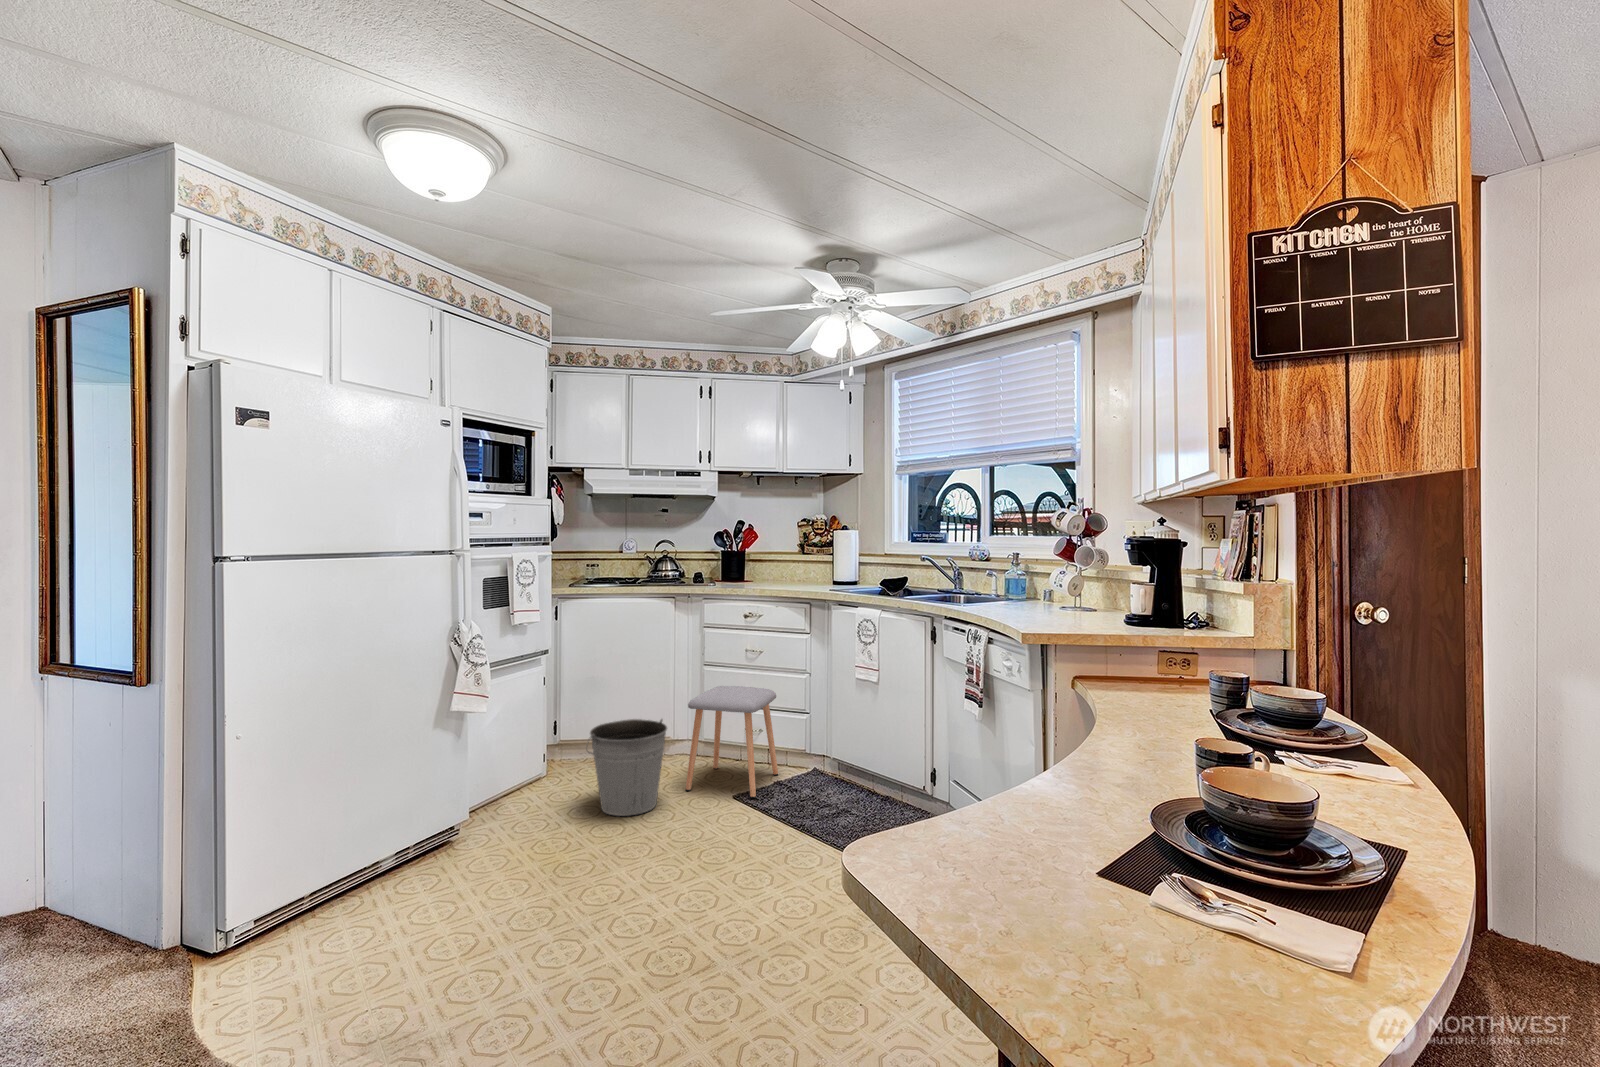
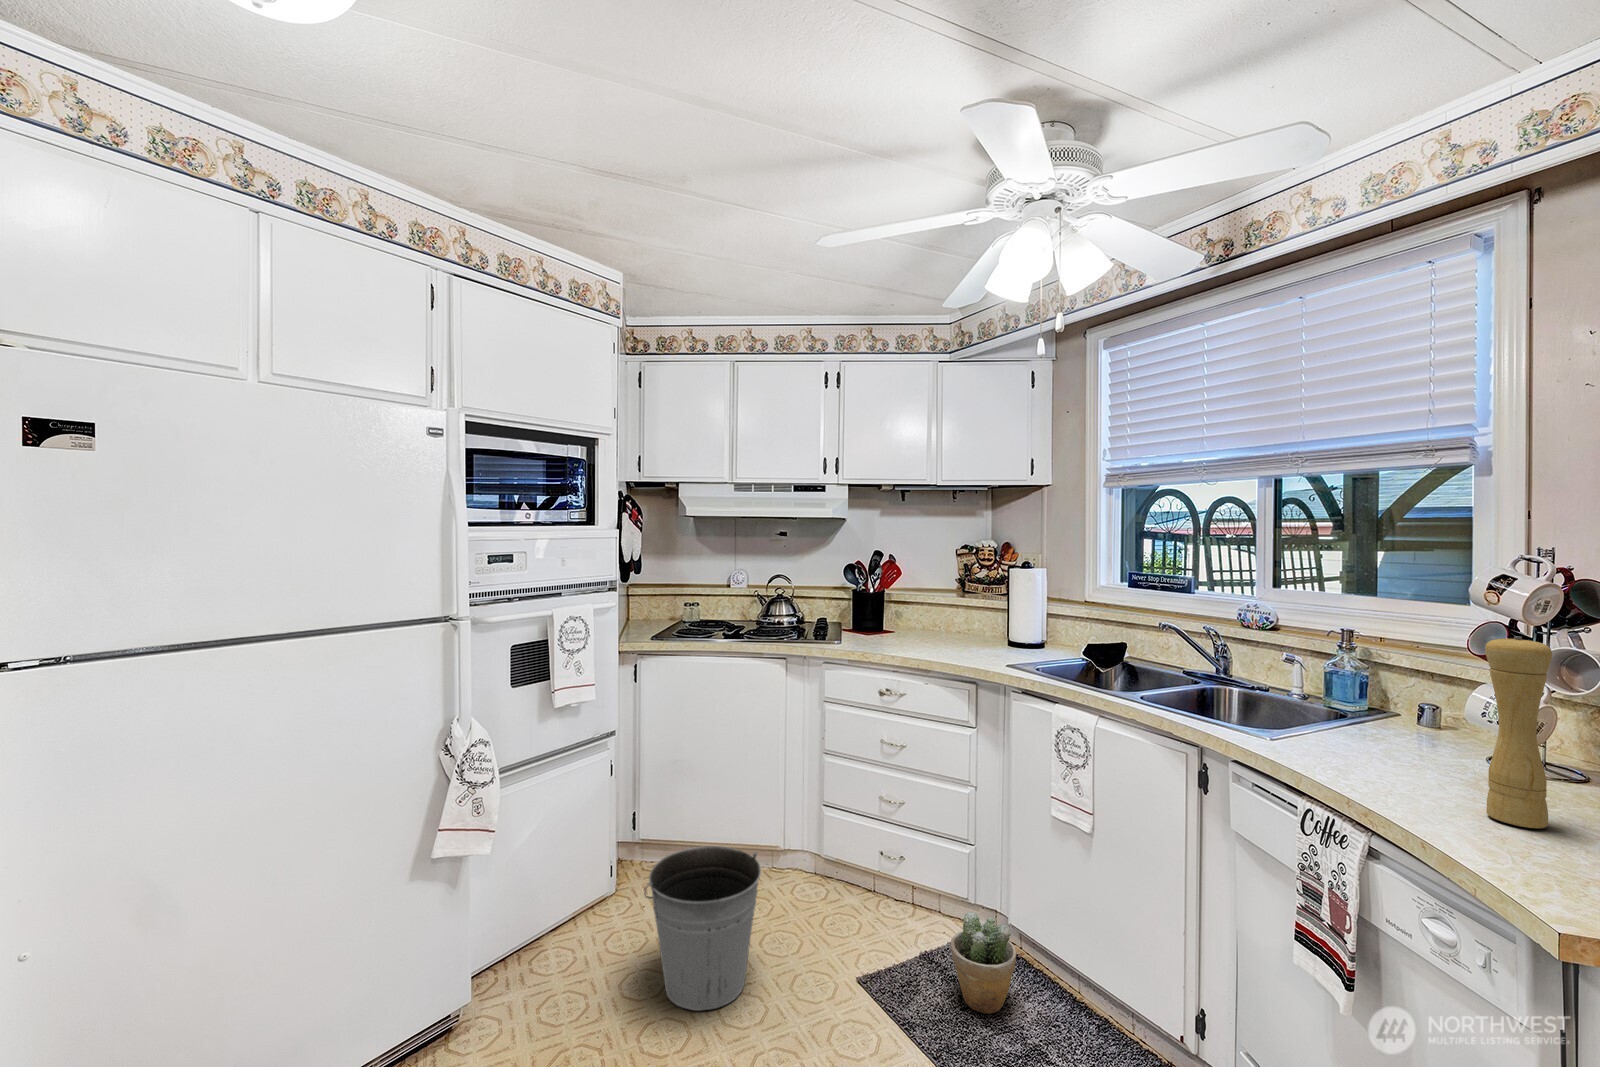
pepper mill: none [1032,534,1054,619] -> present [1485,636,1552,828]
stool: present [686,686,778,798] -> none [790,794,927,991]
potted plant: none [793,743,833,801] -> present [951,912,1016,1014]

